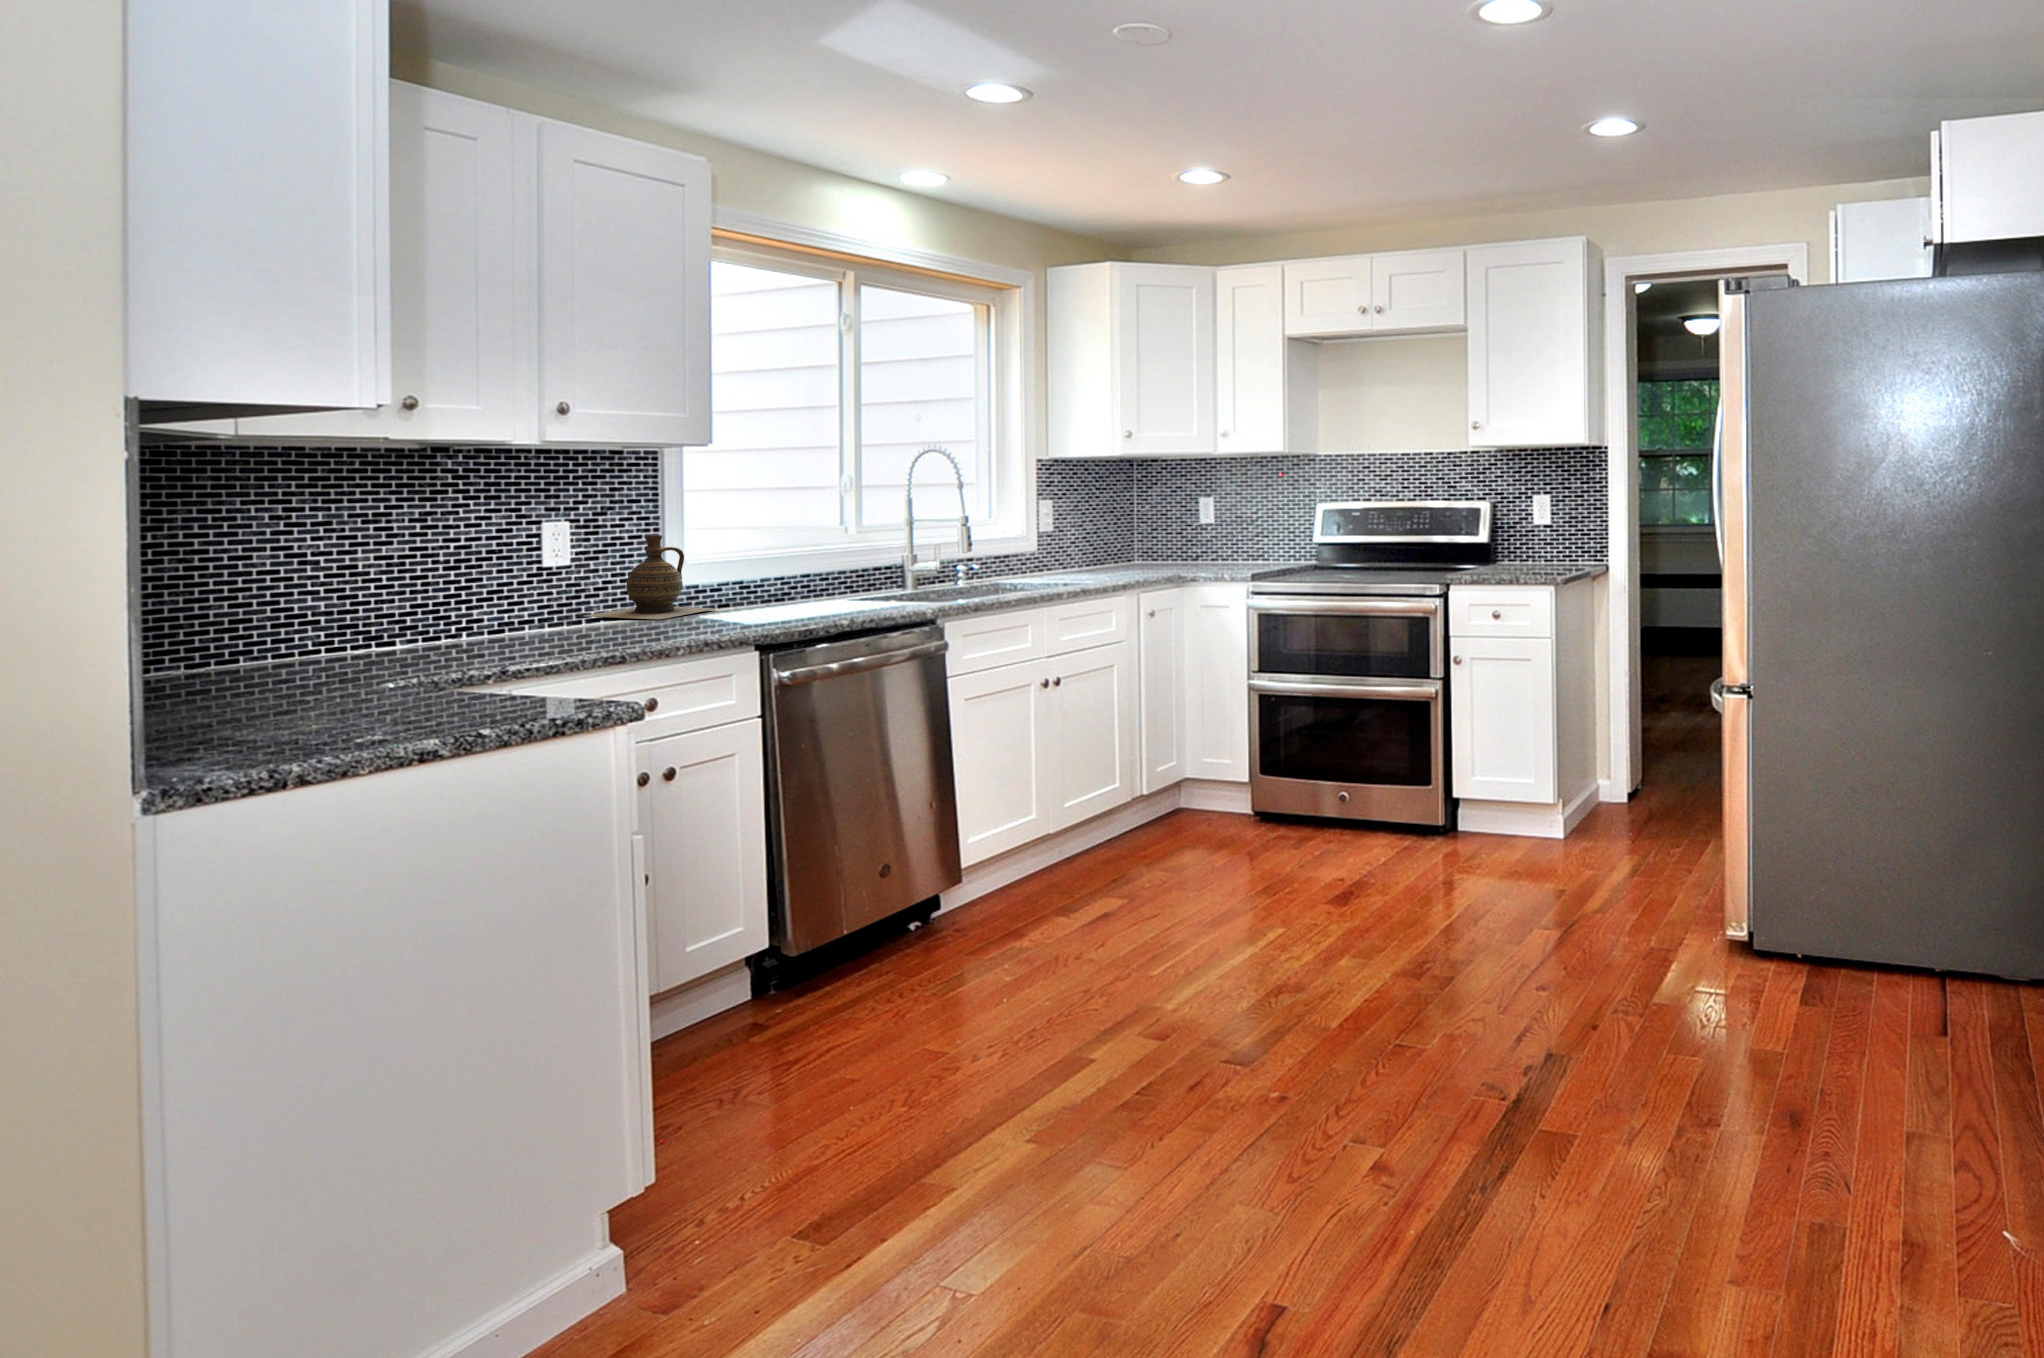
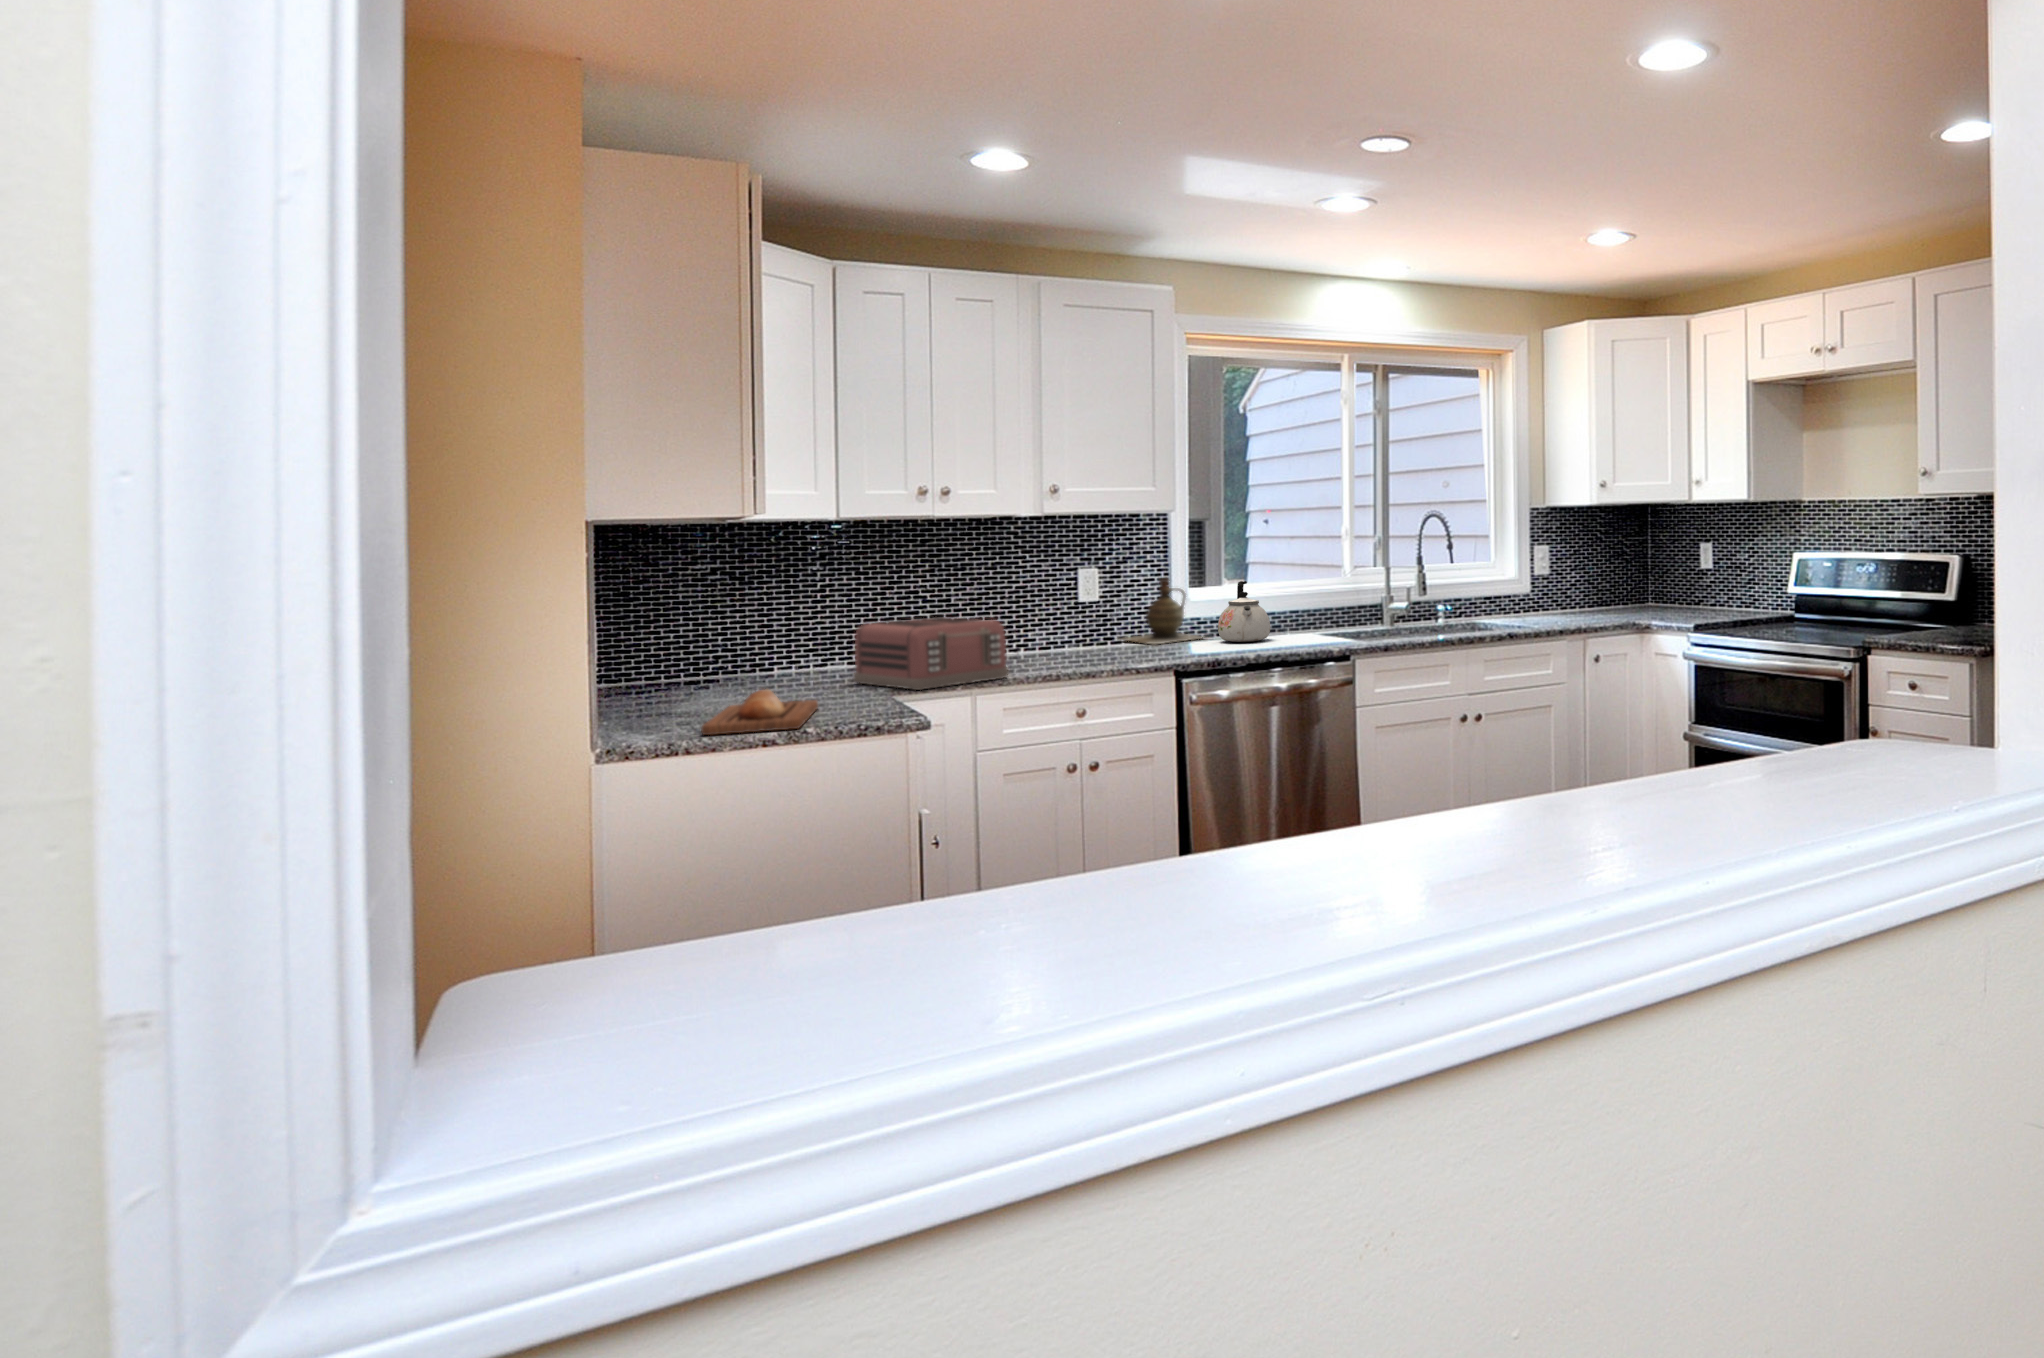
kettle: none [746,535,817,611] -> present [1218,581,1270,642]
toaster: none [299,582,569,685] -> present [853,617,1008,690]
bread loaf: none [200,689,439,758] -> present [701,690,818,735]

